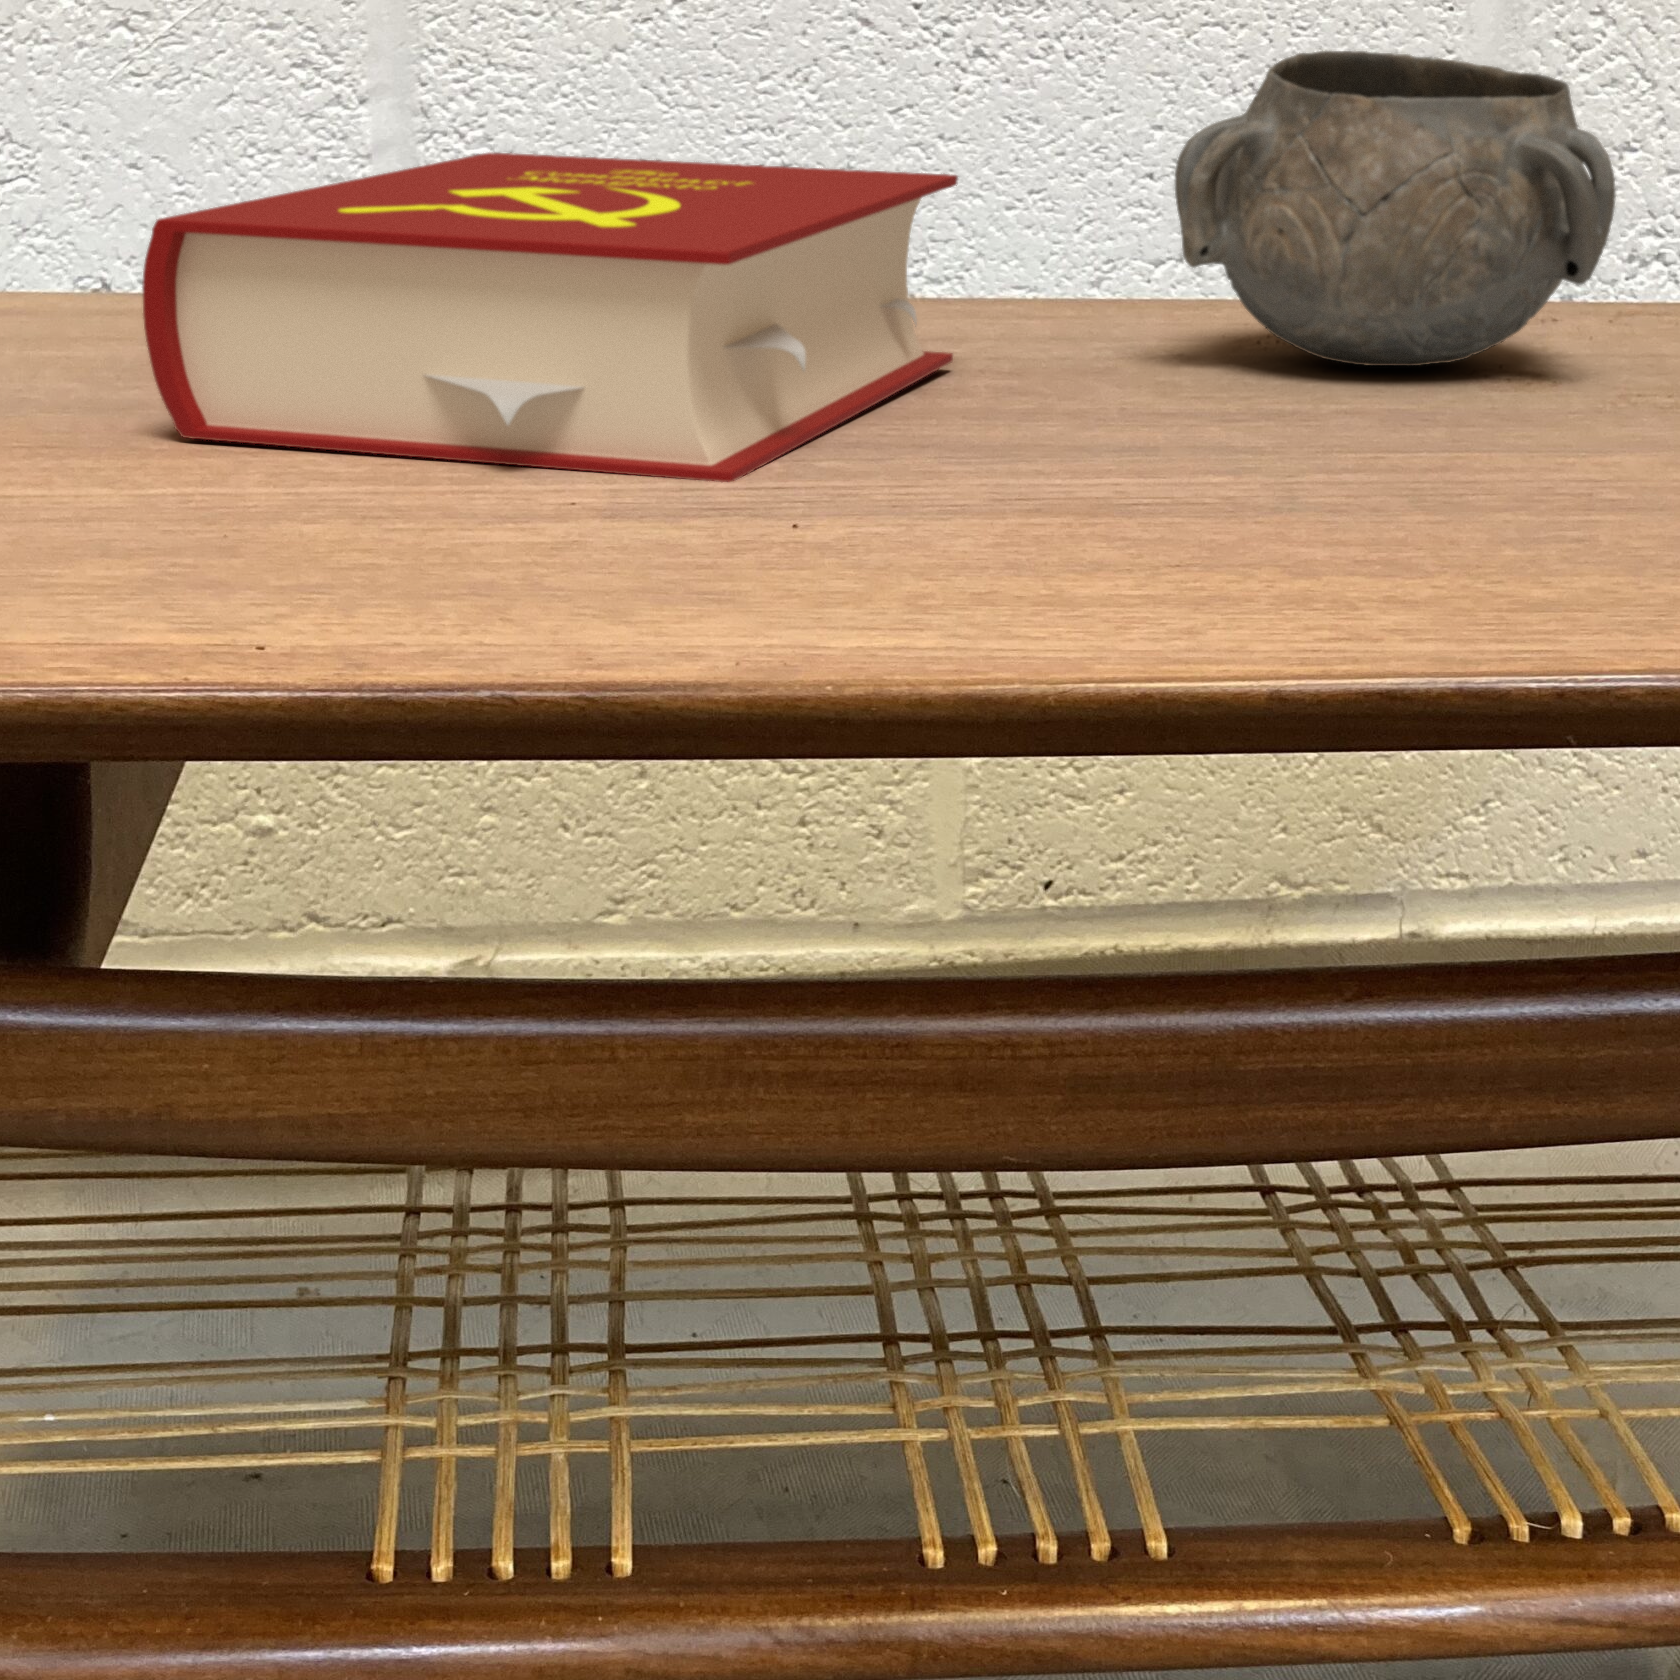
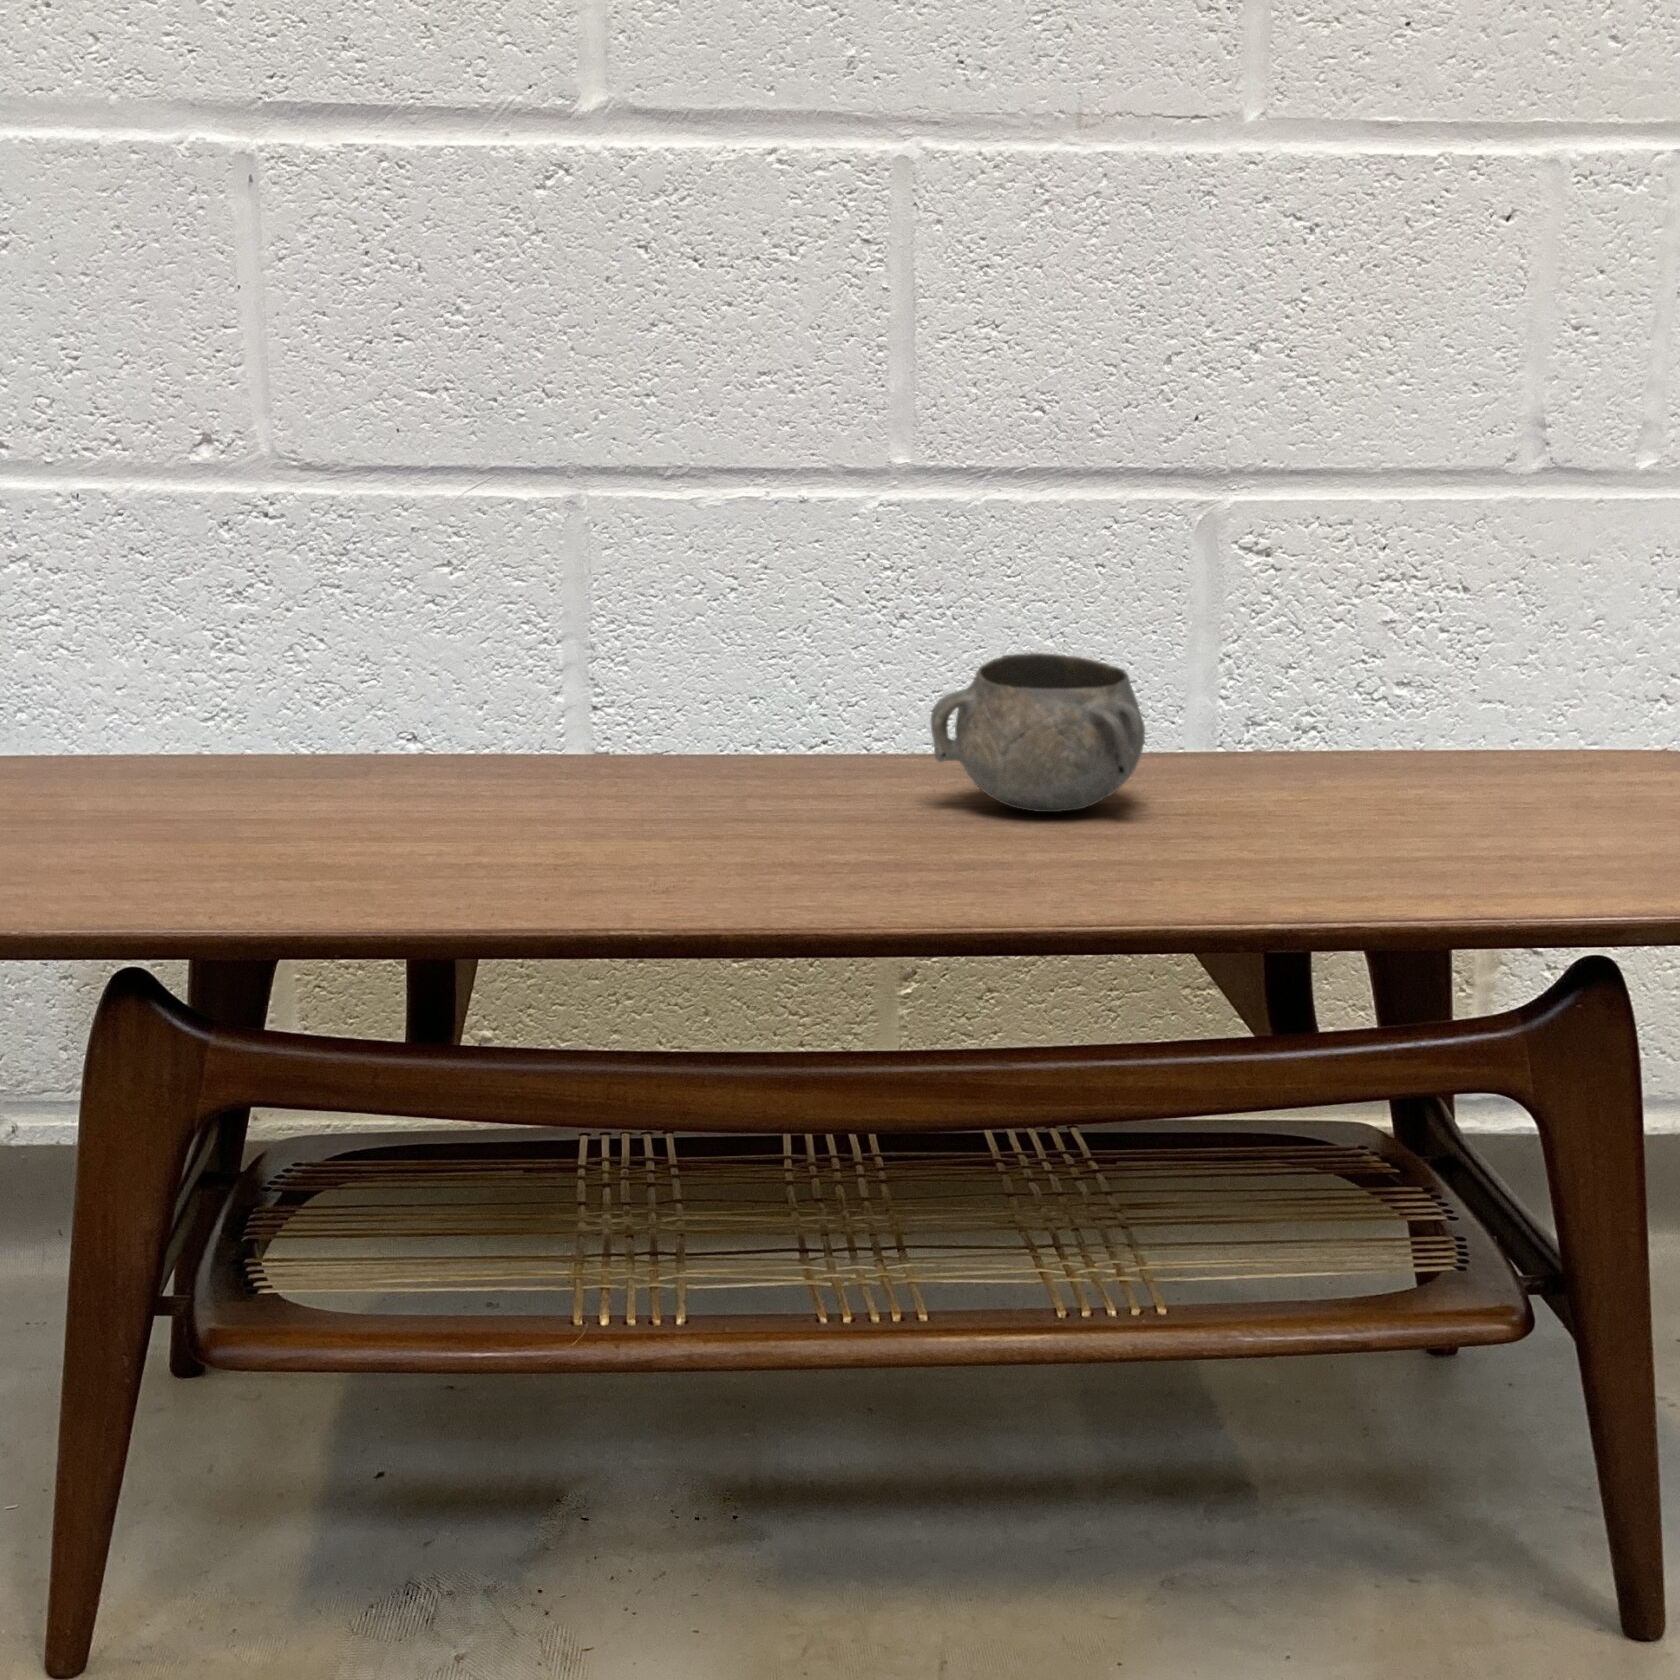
book: present [142,153,958,482] -> none [411,697,819,874]

